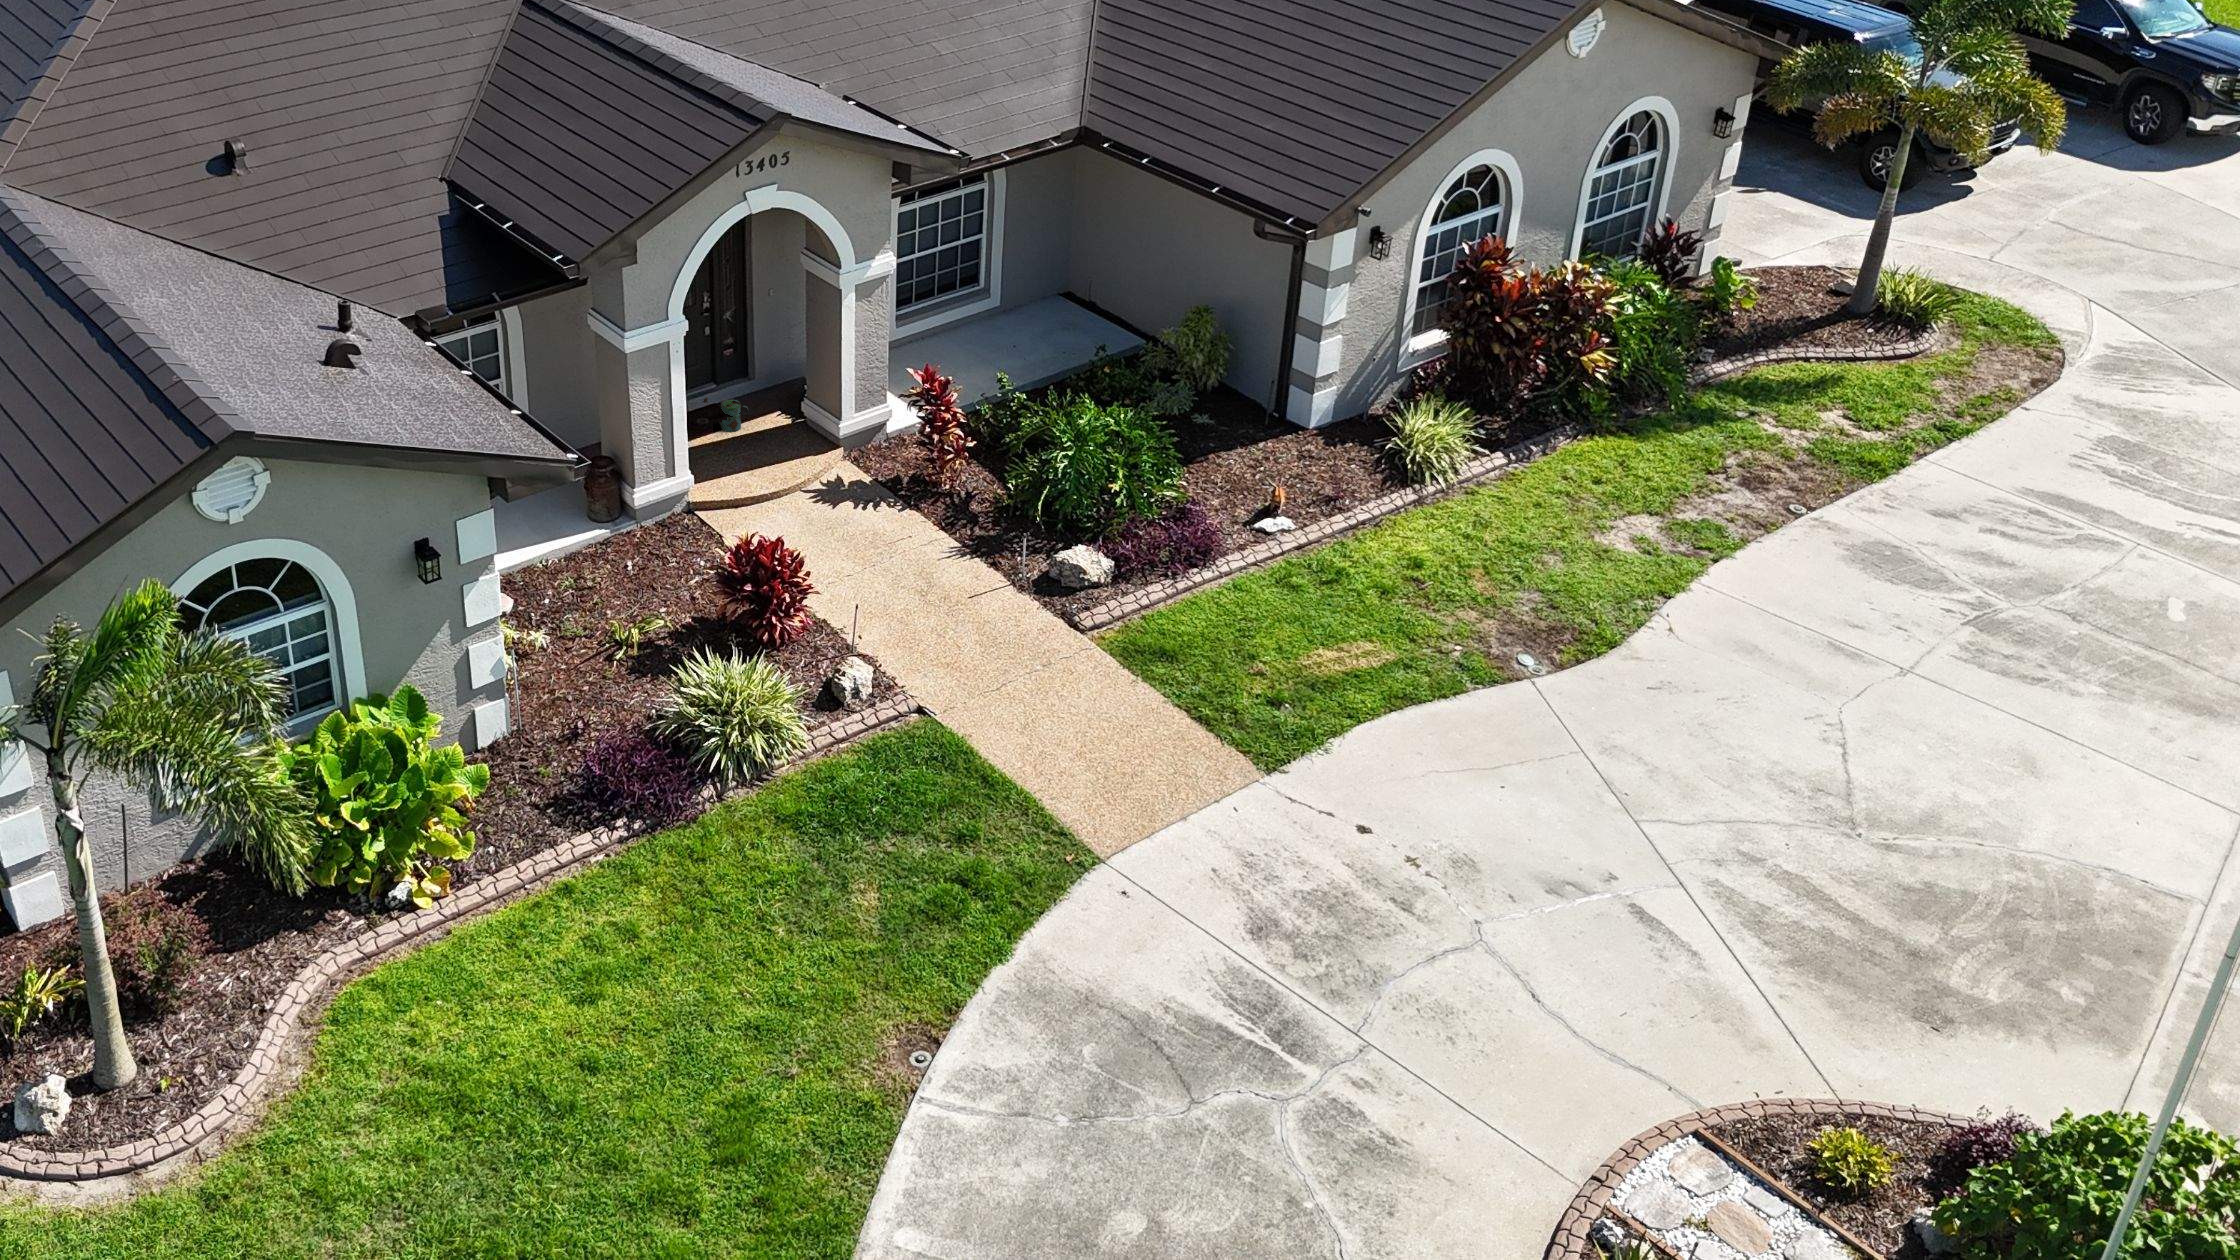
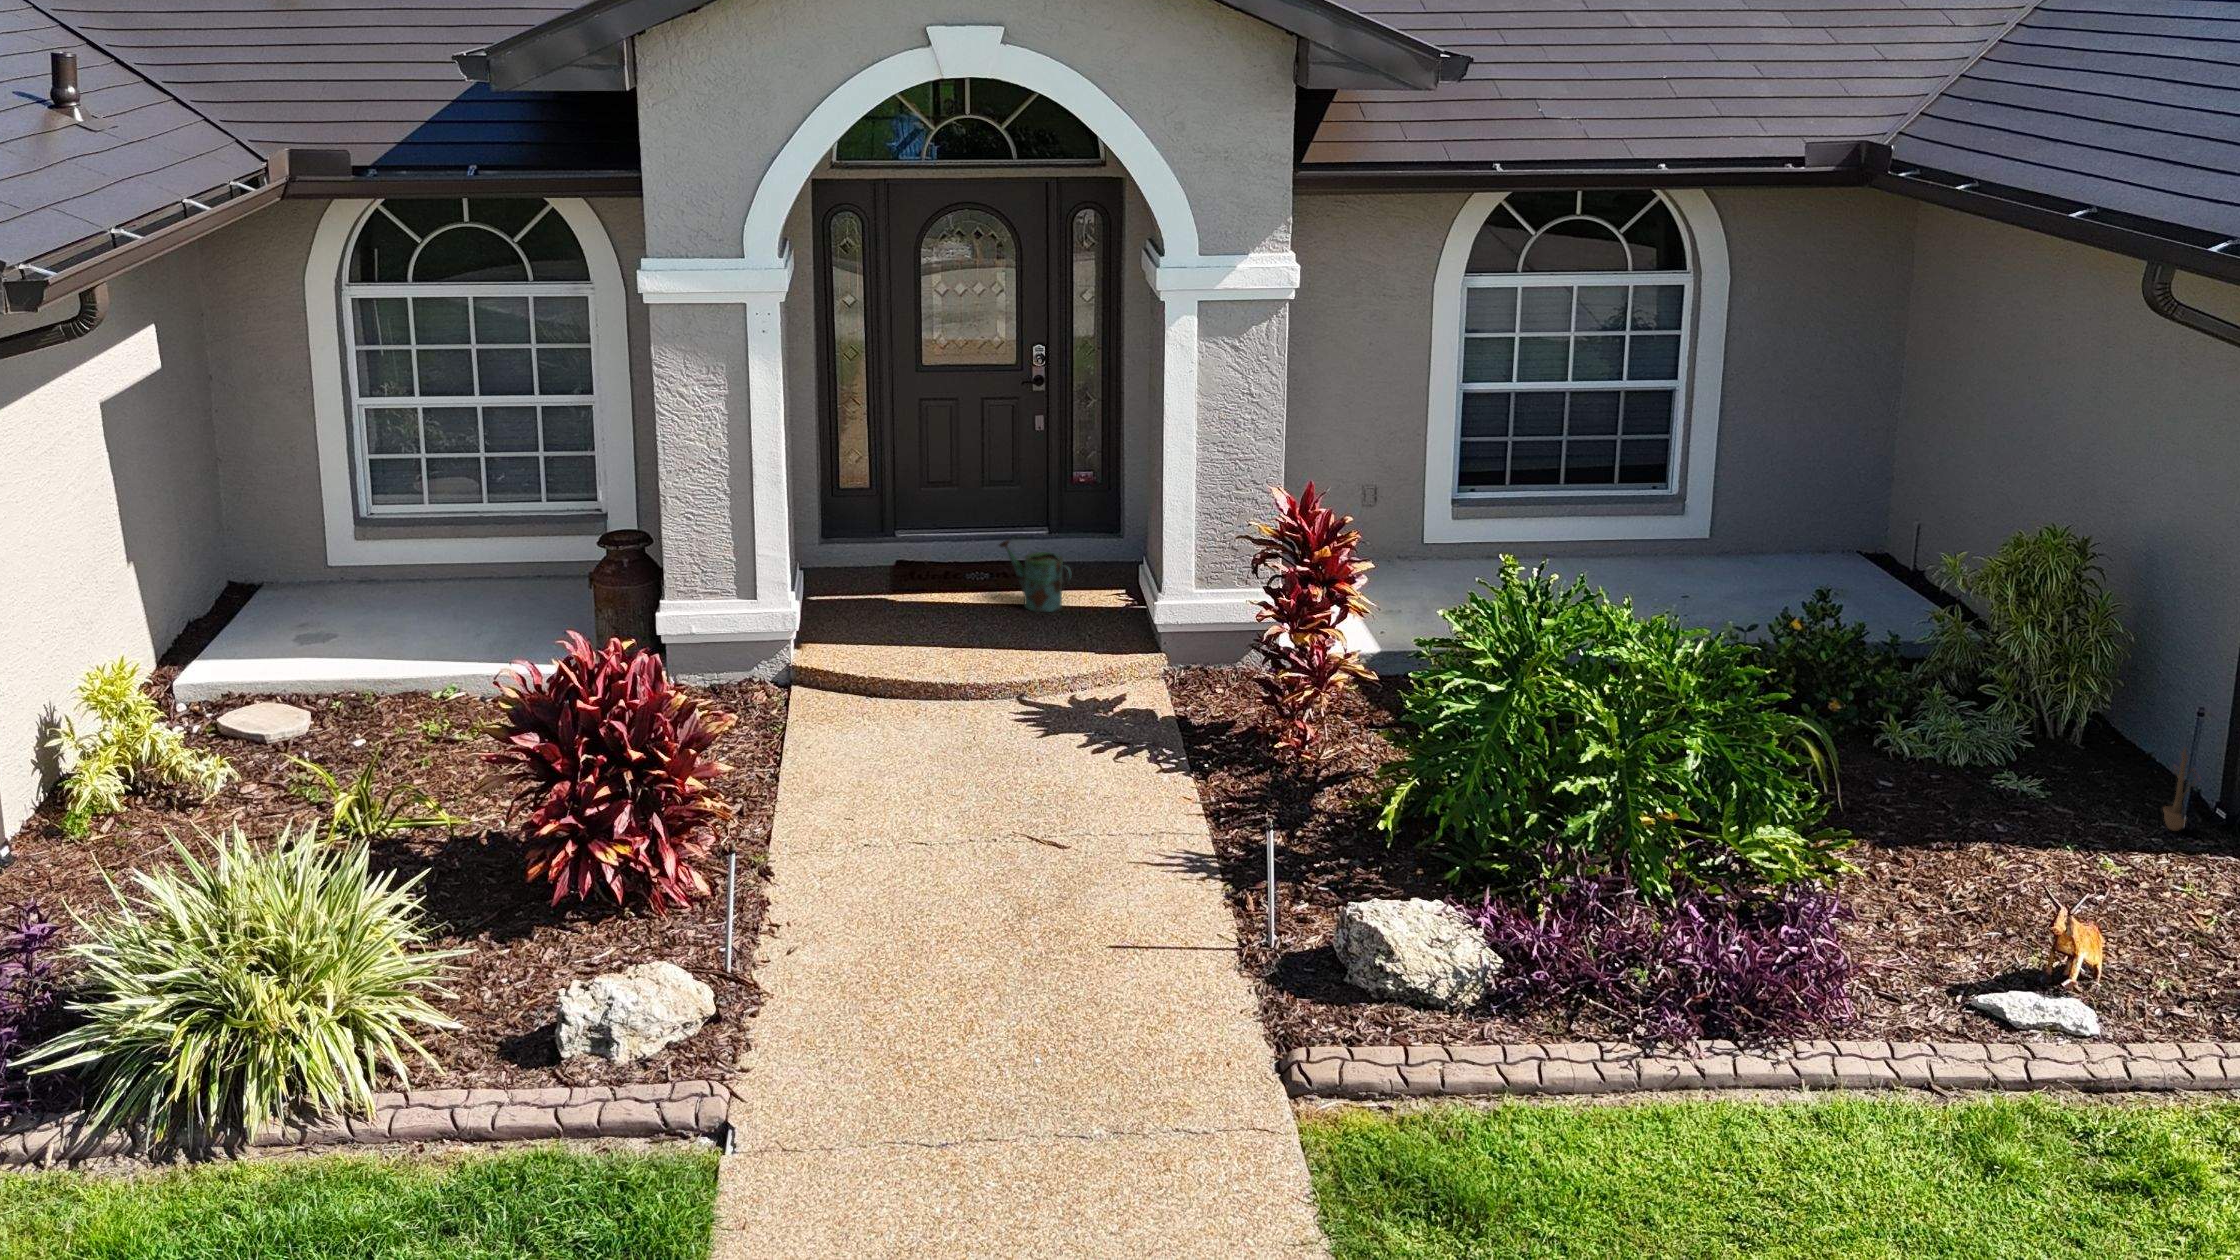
decorative plant: none [1251,392,1270,425] -> present [2163,748,2201,831]

